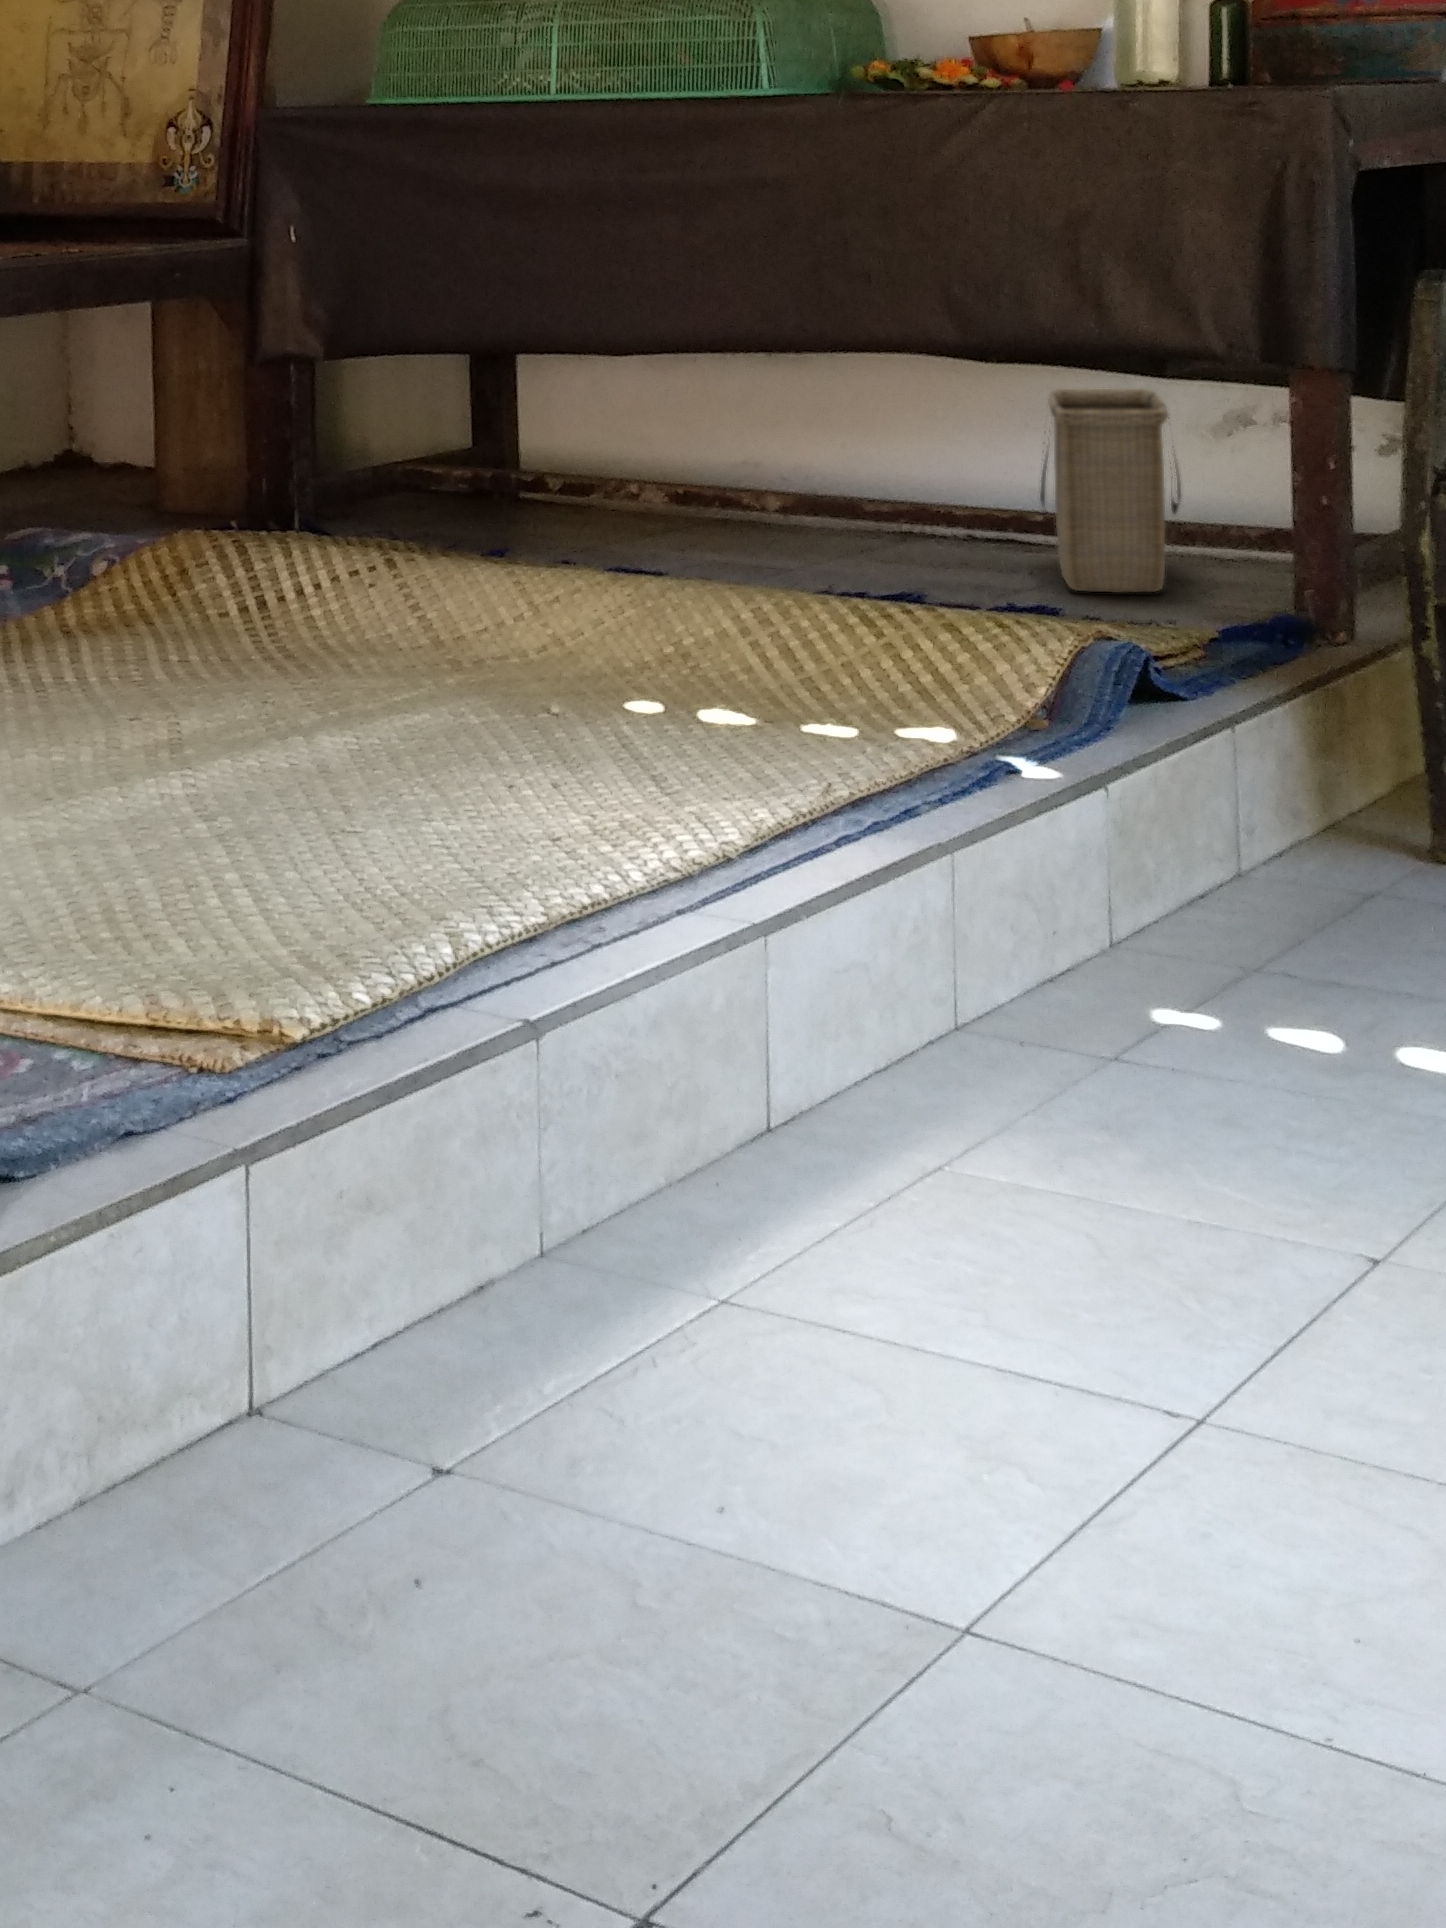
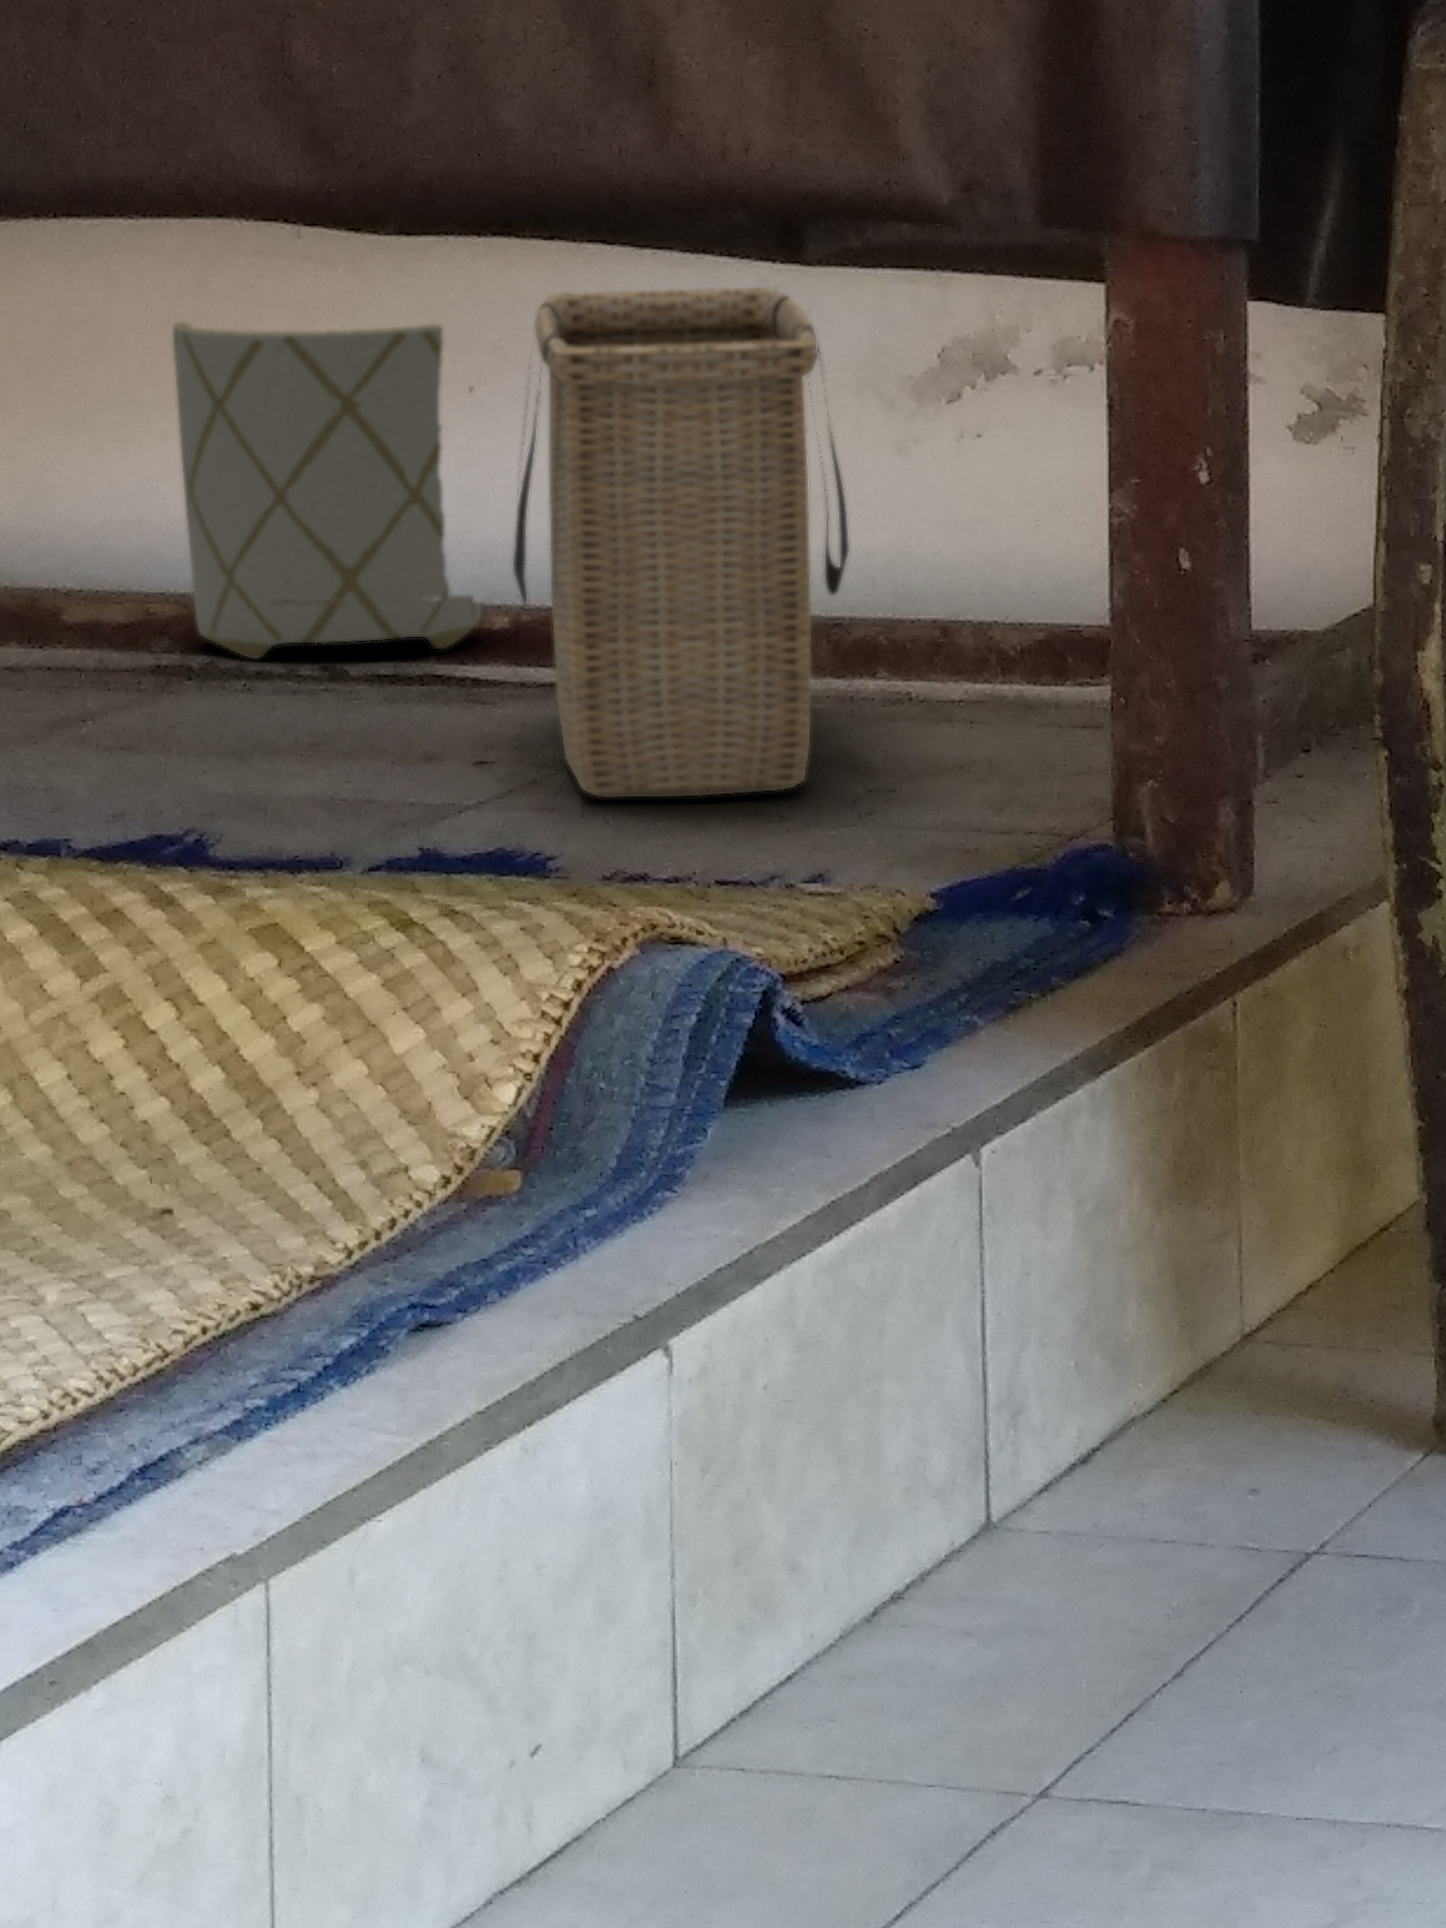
planter: none [898,393,1029,533] -> present [173,322,481,659]

